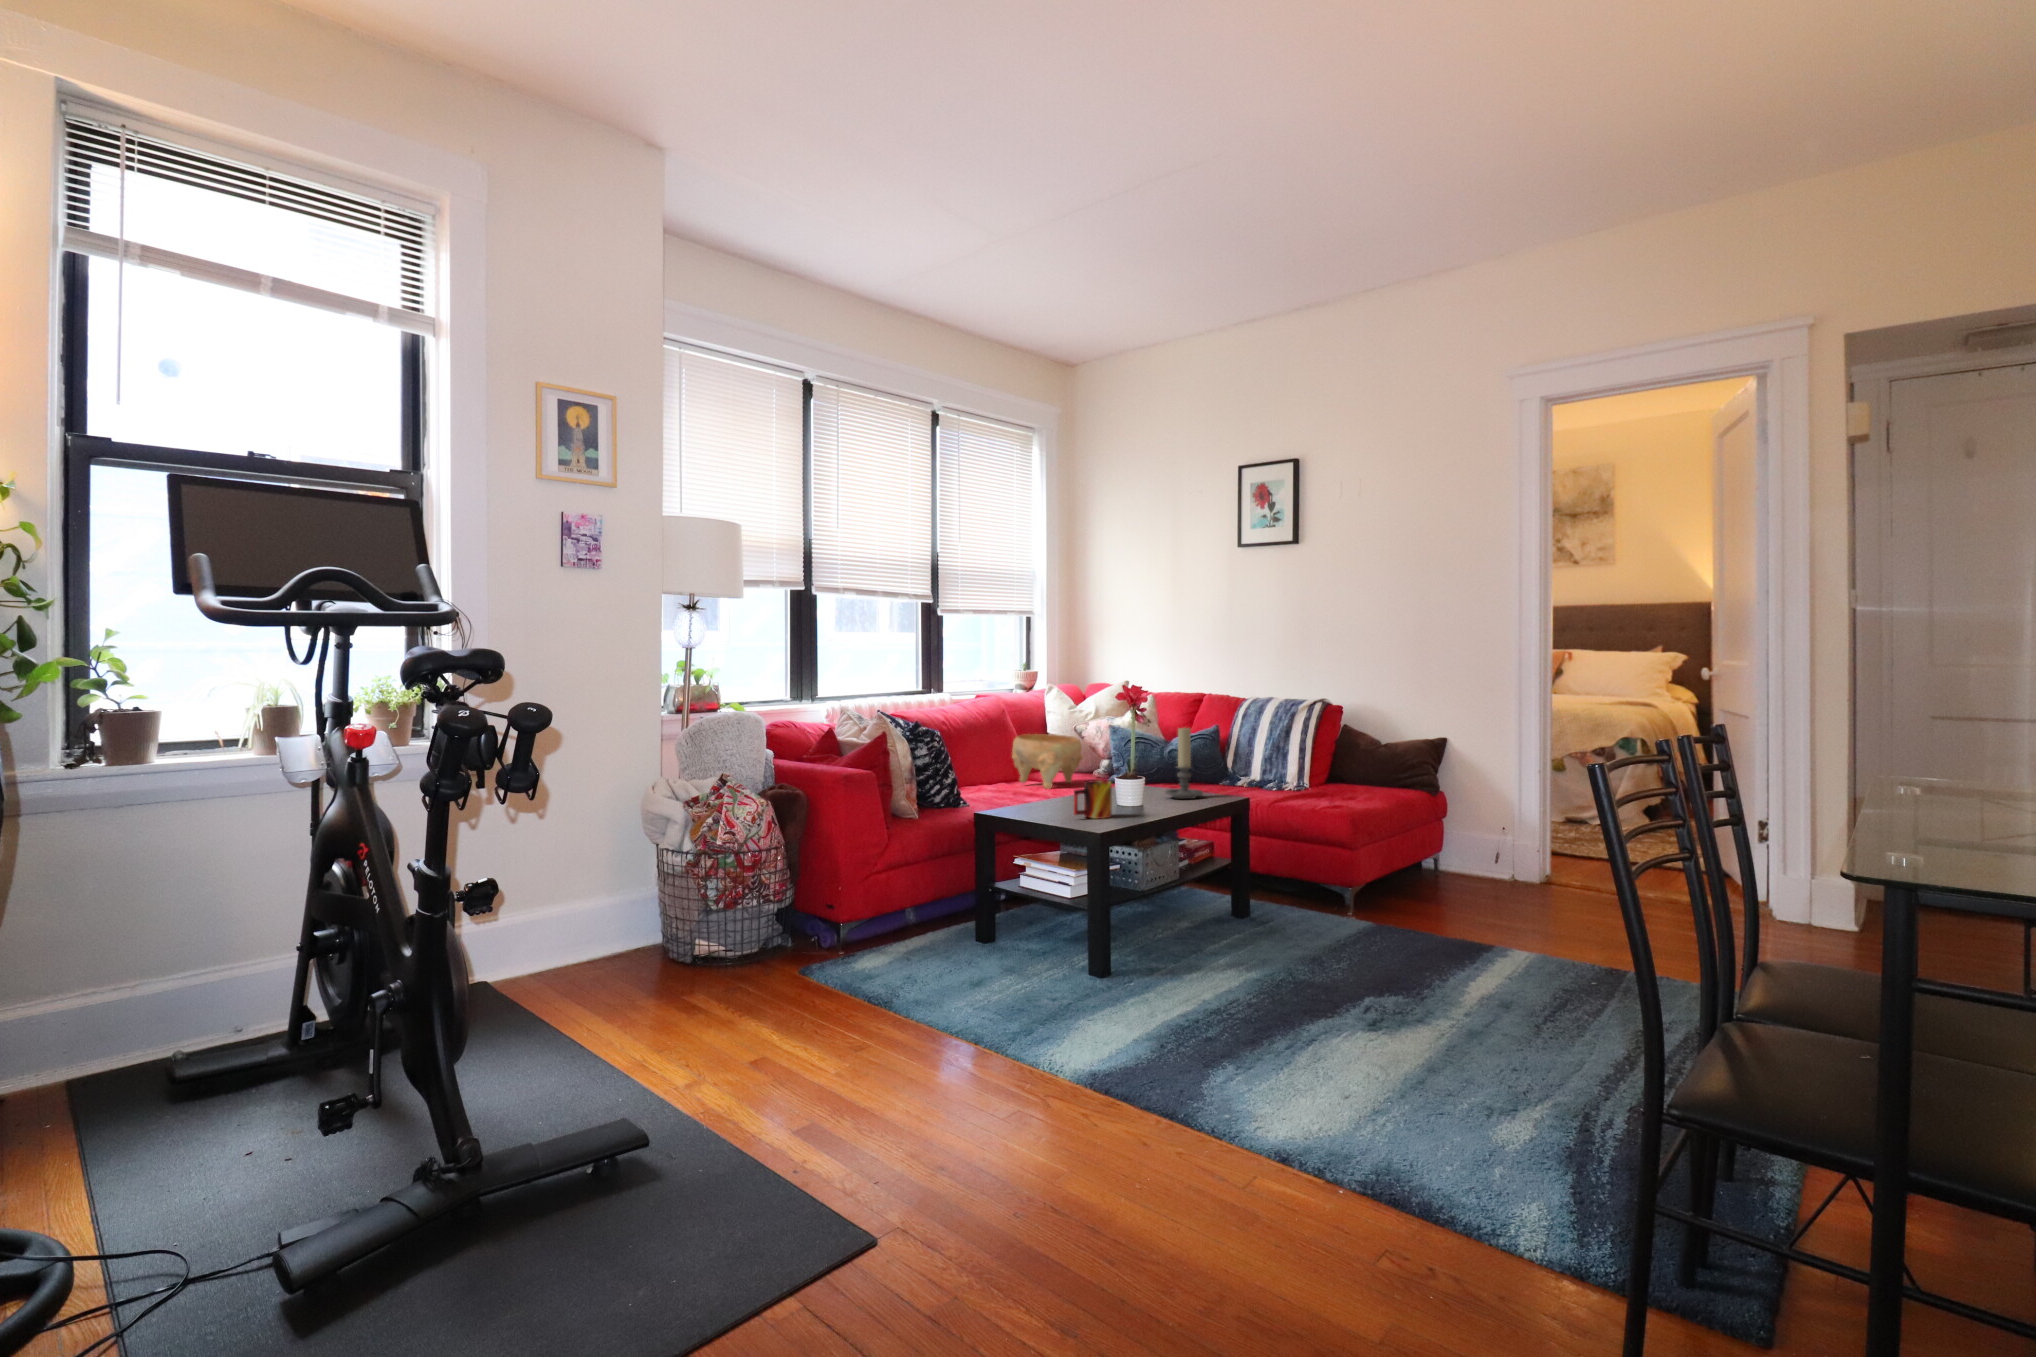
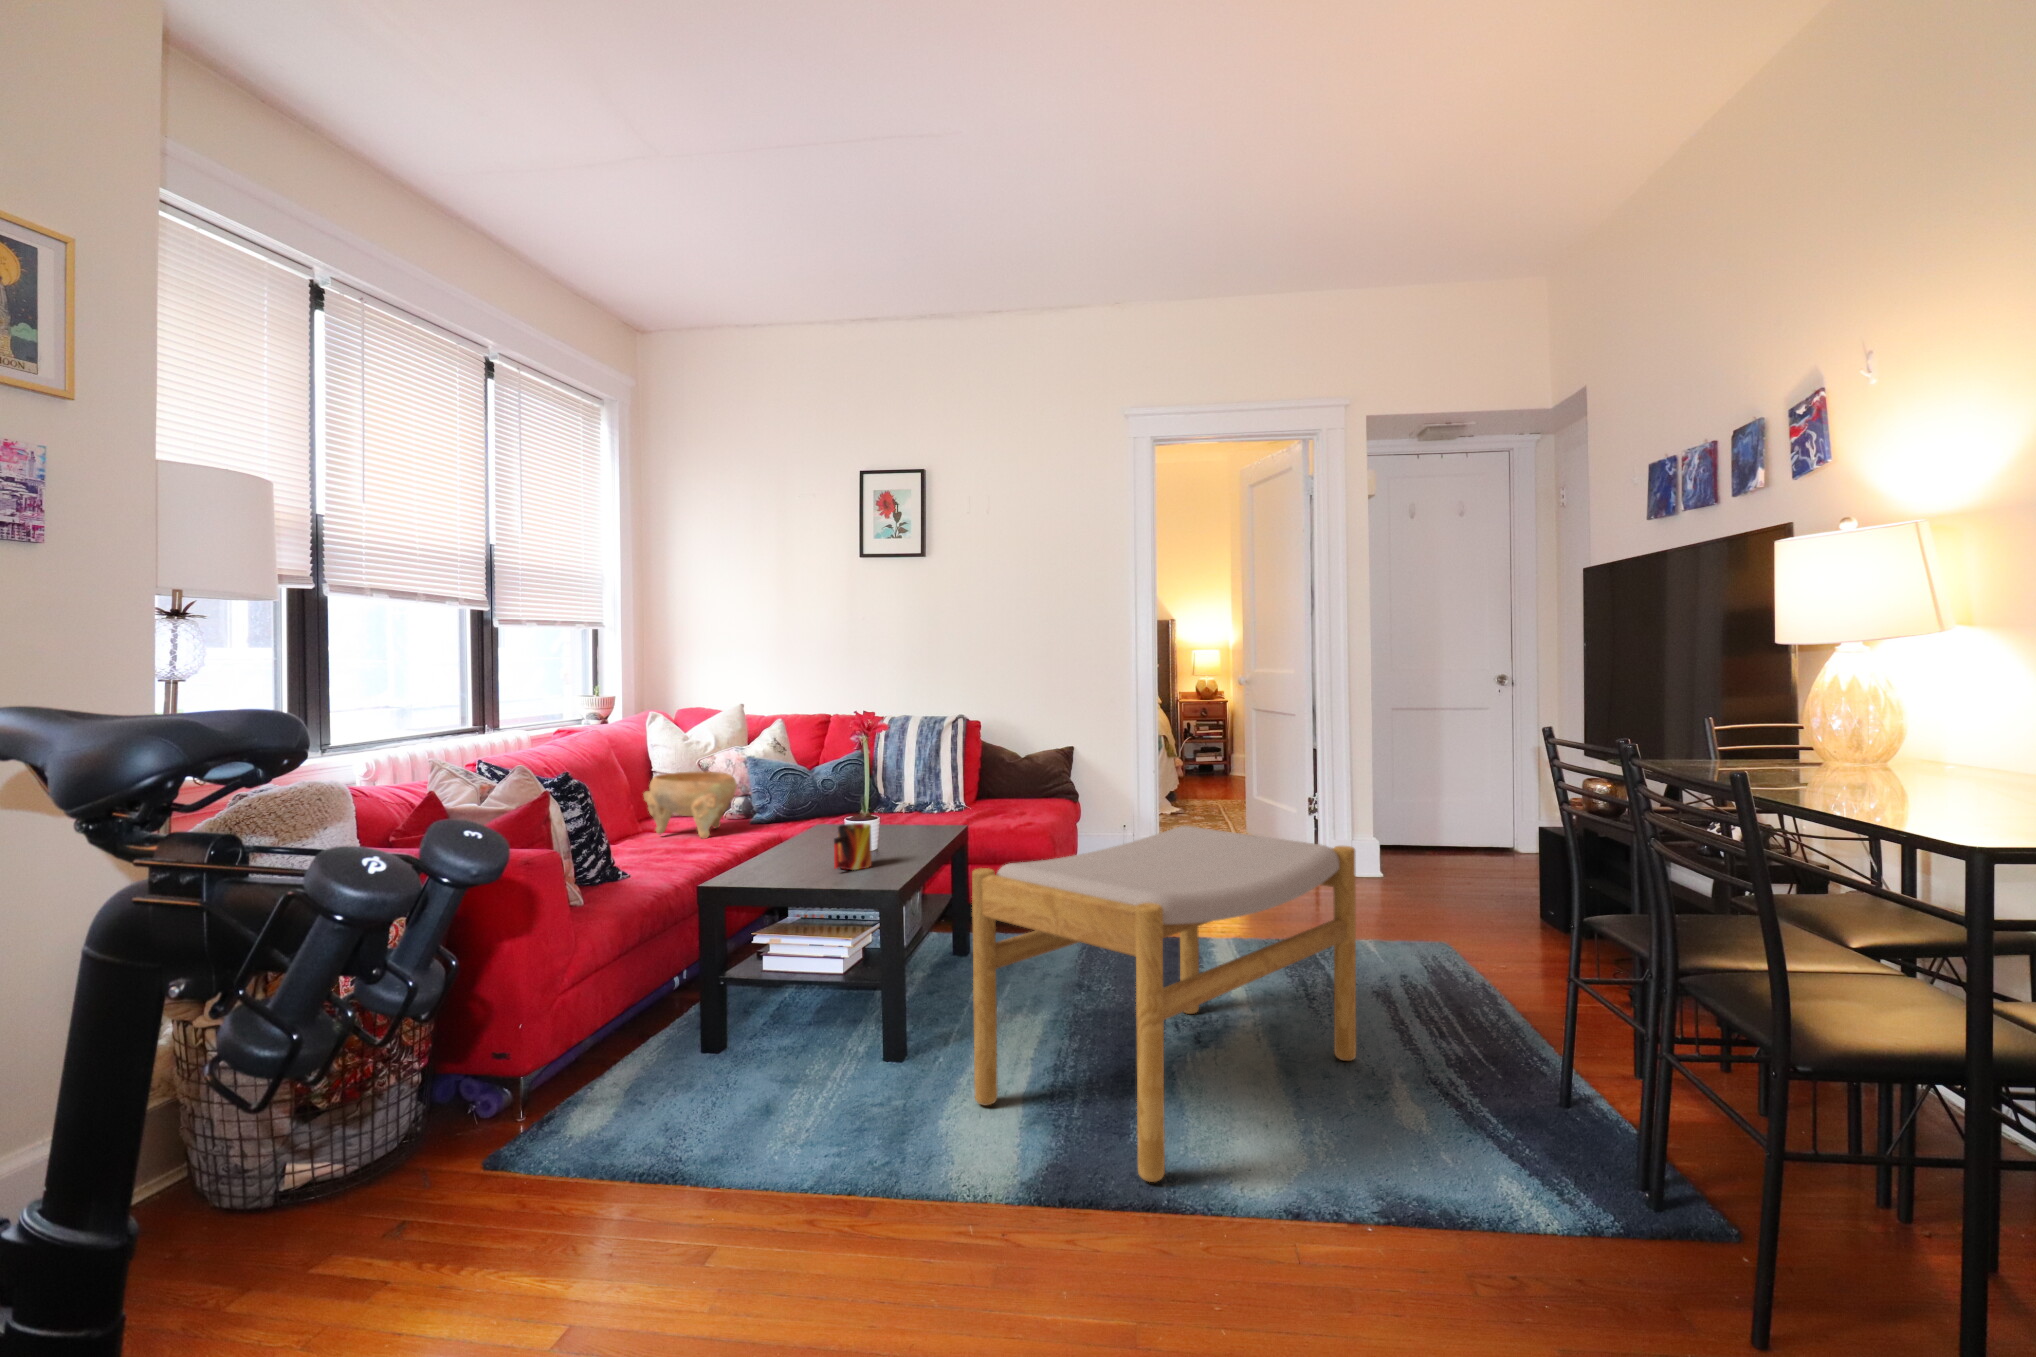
candle holder: present [1165,728,1203,799] -> none [878,754,920,834]
footstool: none [1119,811,1528,1102] -> present [972,824,1356,1182]

